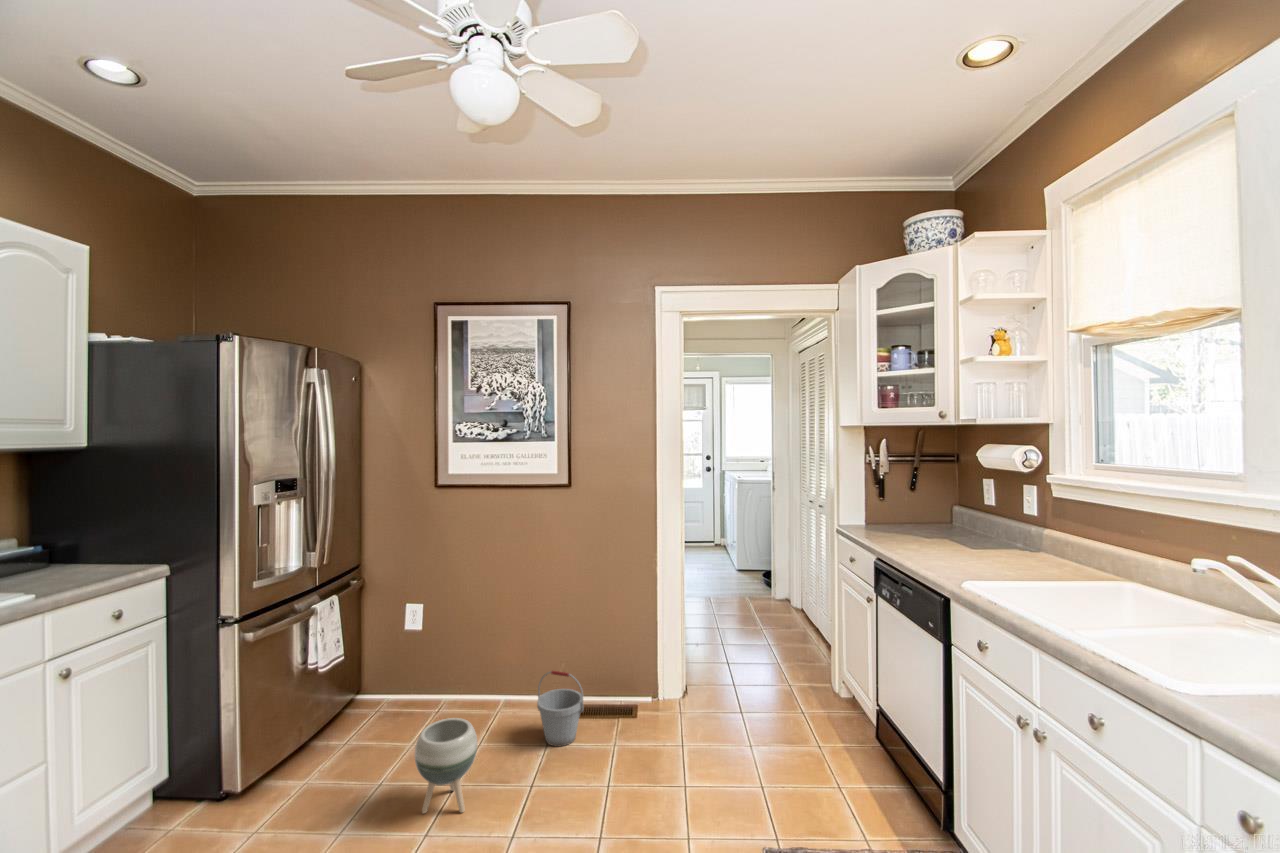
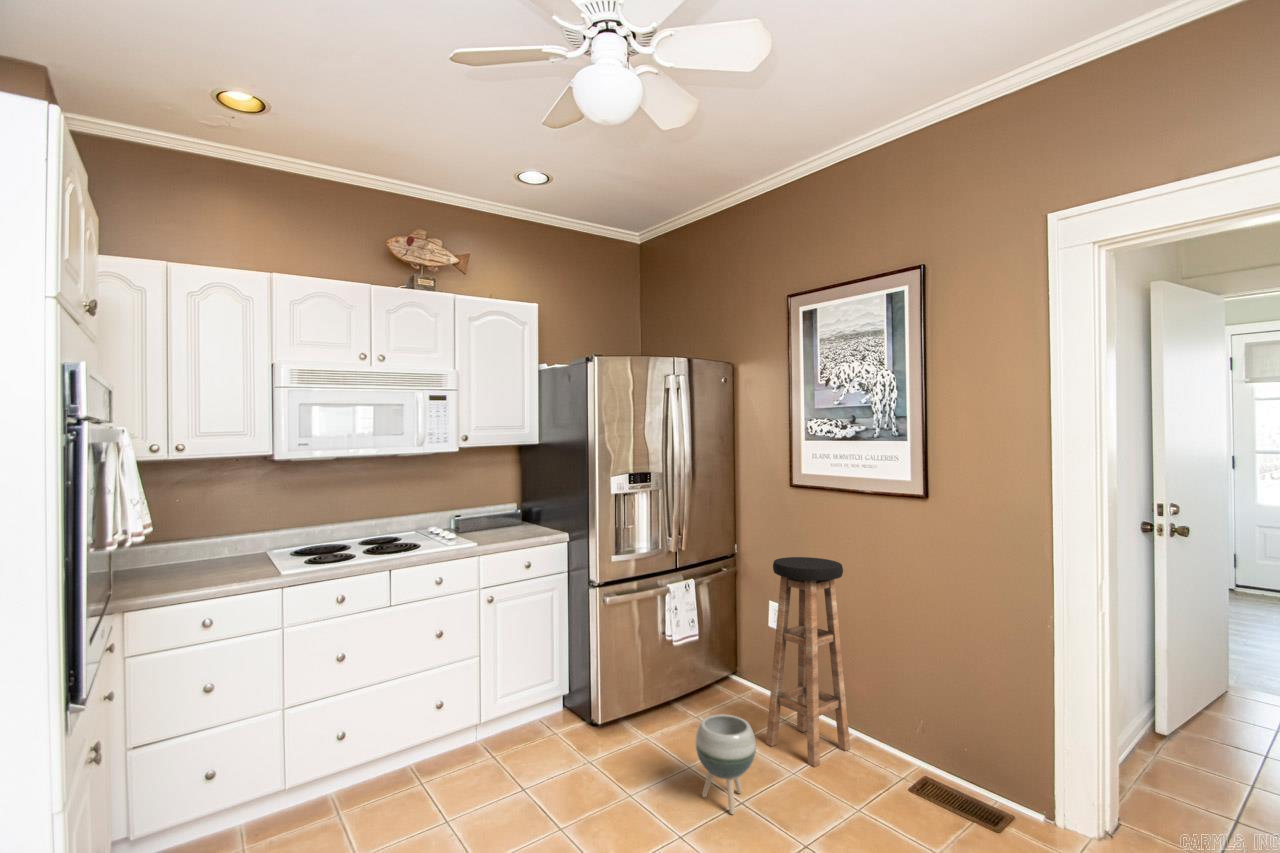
bar stool: none [439,549,507,736] -> present [766,557,850,767]
bucket: present [537,671,583,746] -> none [851,716,911,814]

